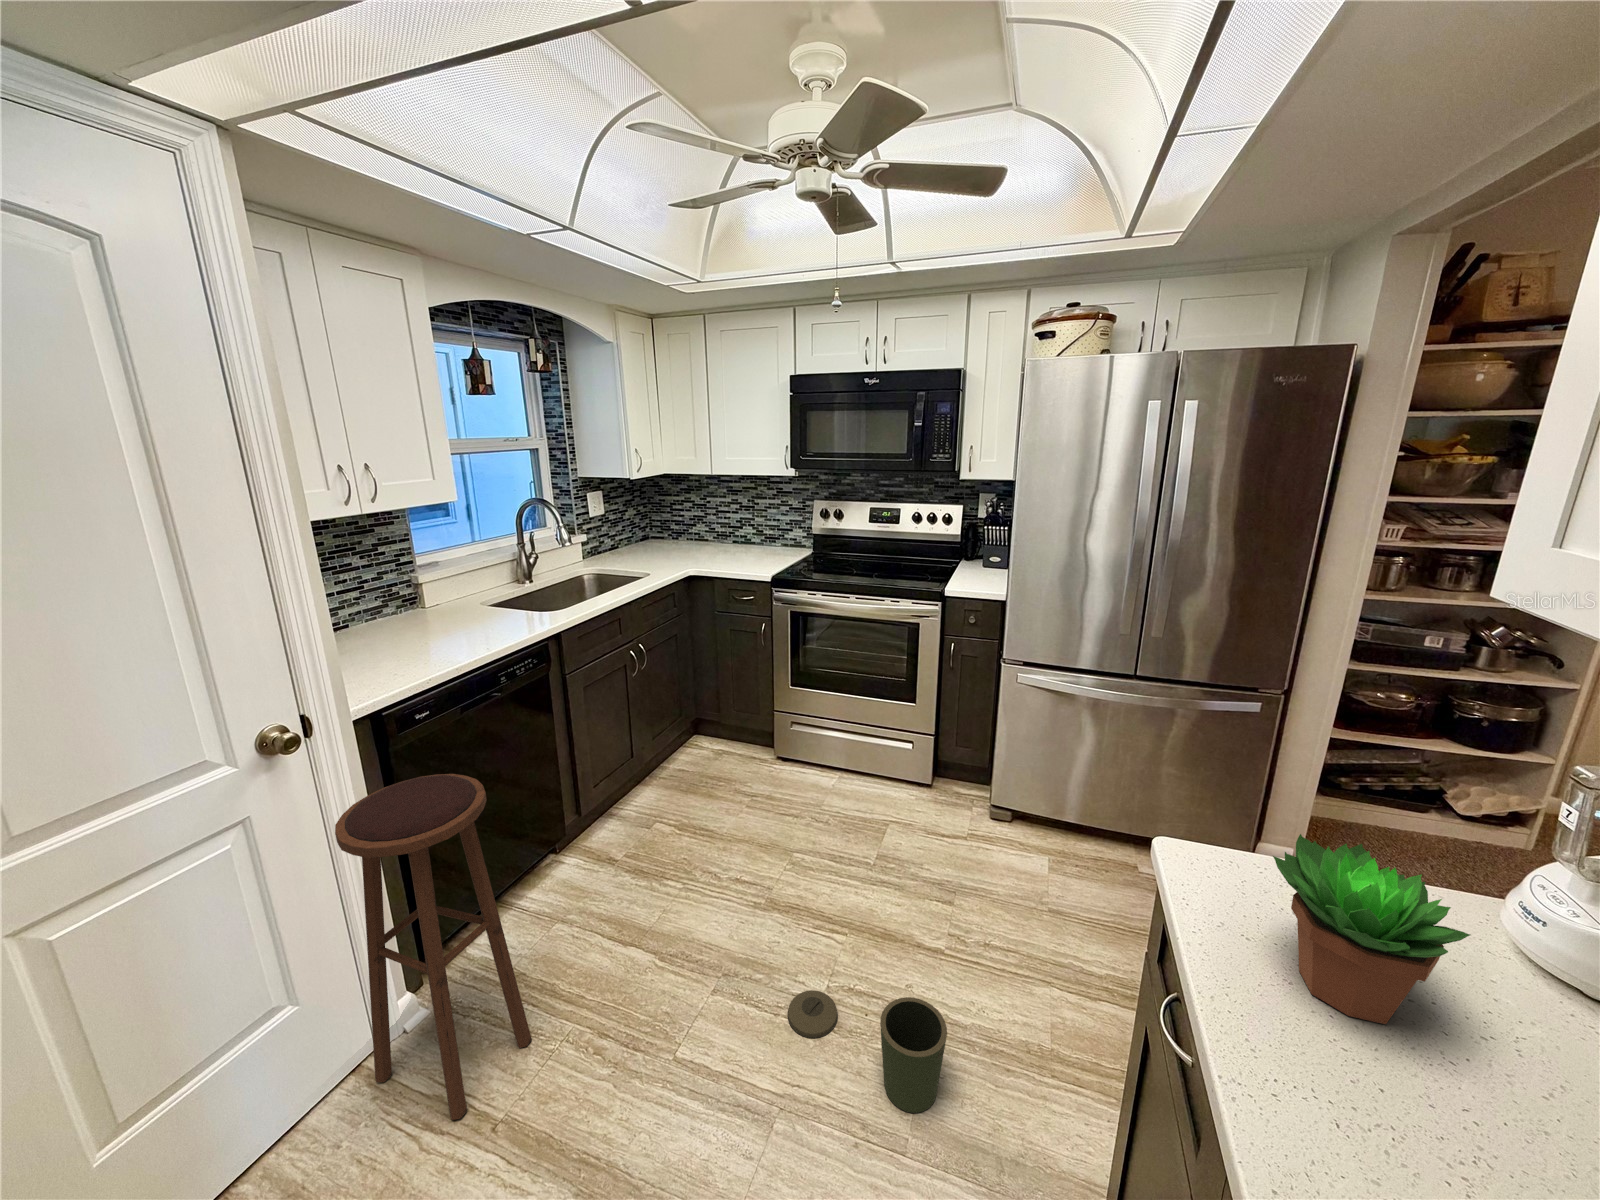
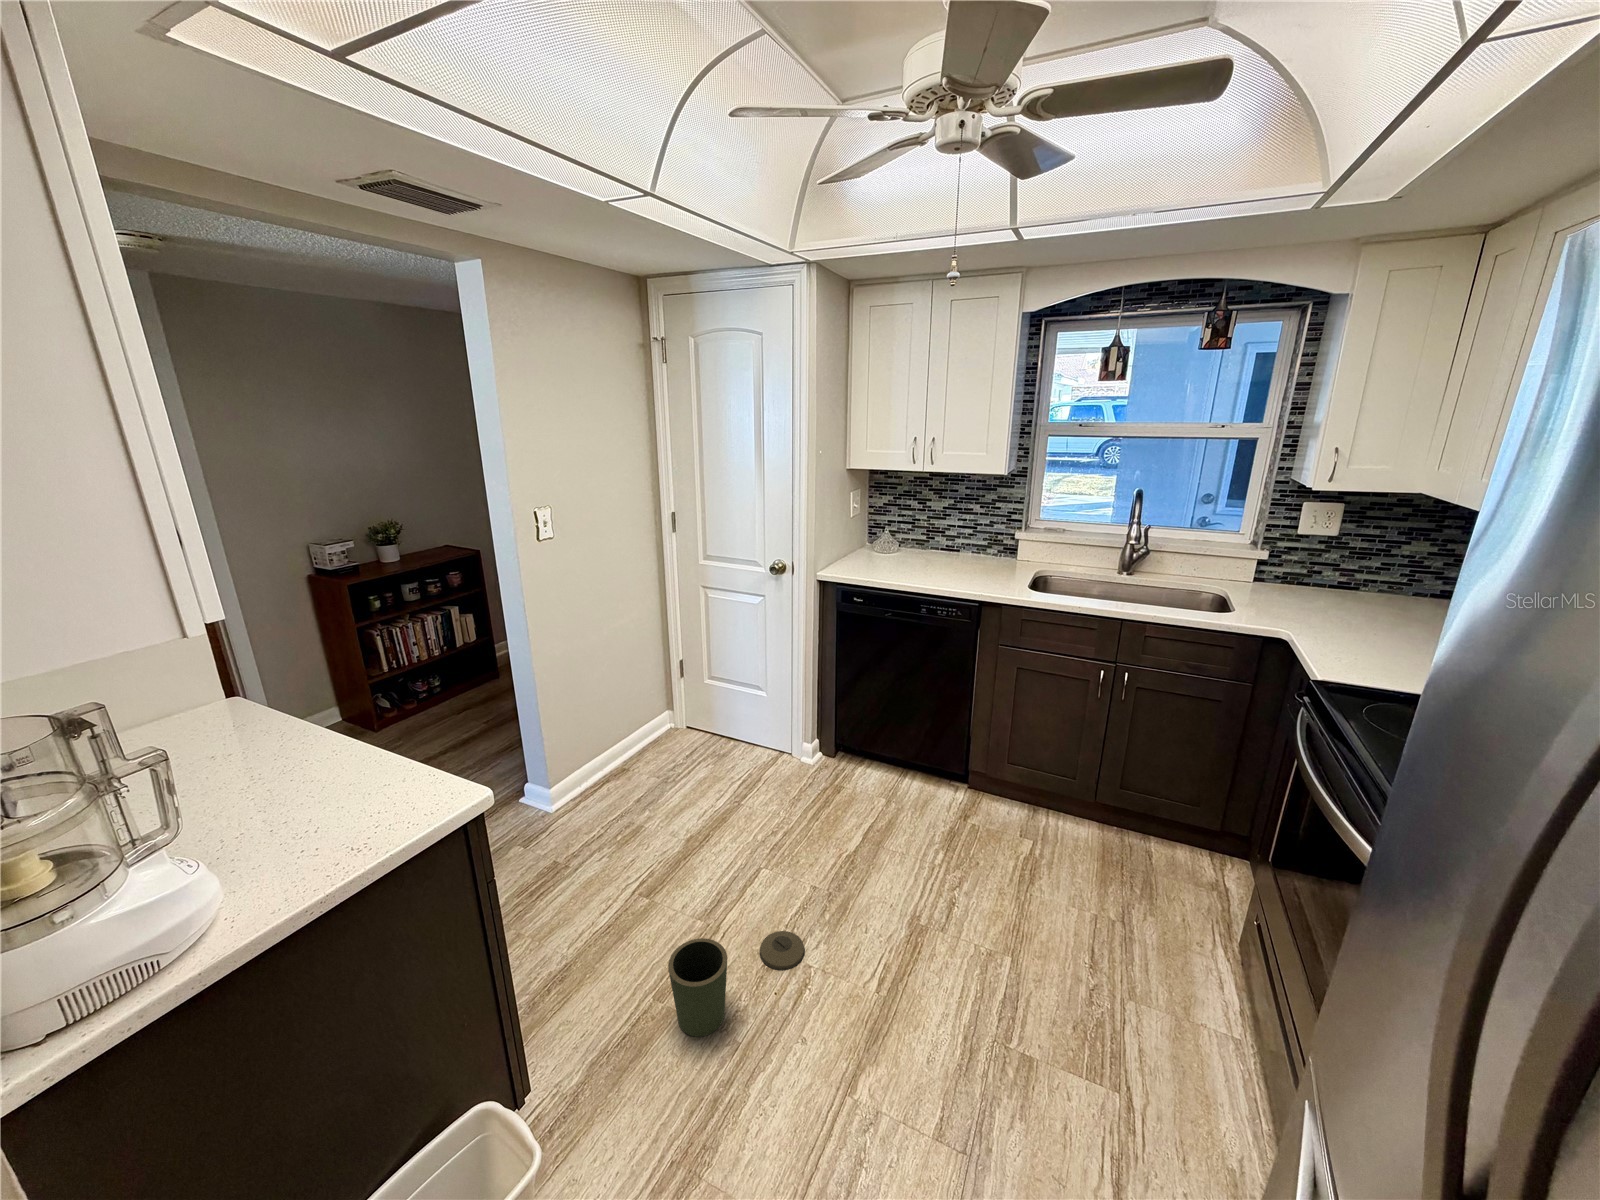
stool: present [335,774,532,1120] -> none [737,615,813,806]
succulent plant: present [1273,834,1470,1024] -> none [250,716,369,829]

